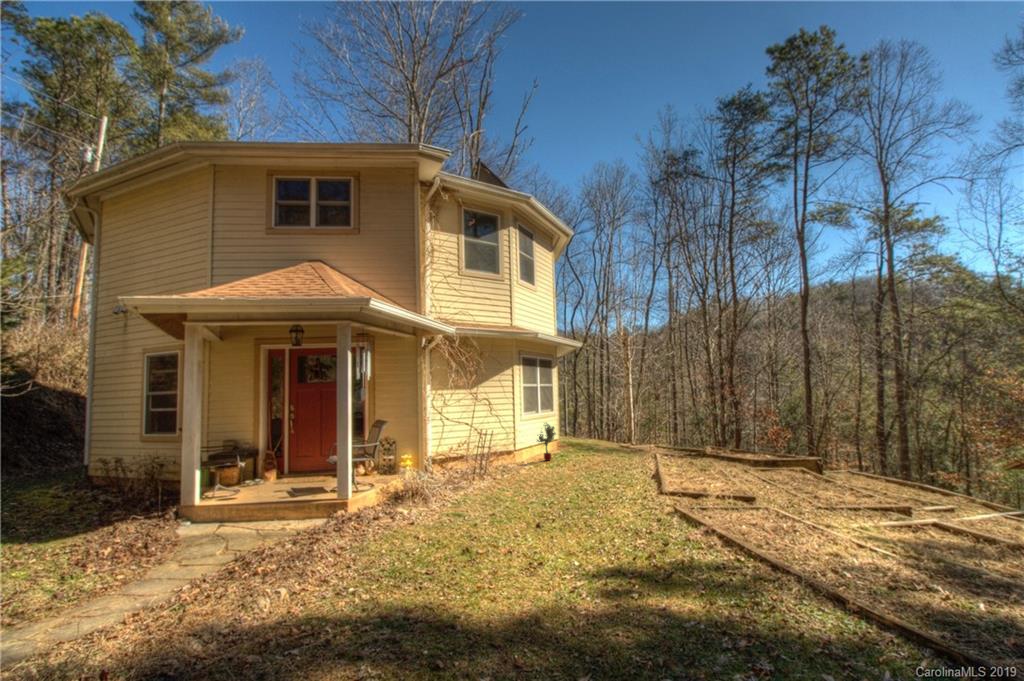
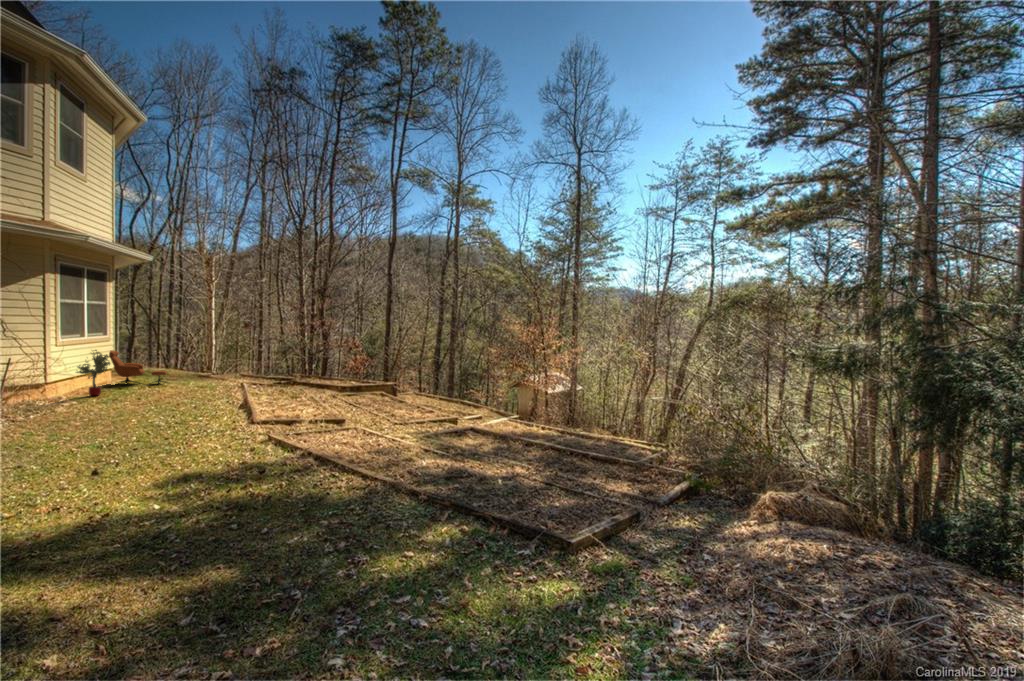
lounge chair: none [555,423,597,453] -> present [109,350,167,385]

